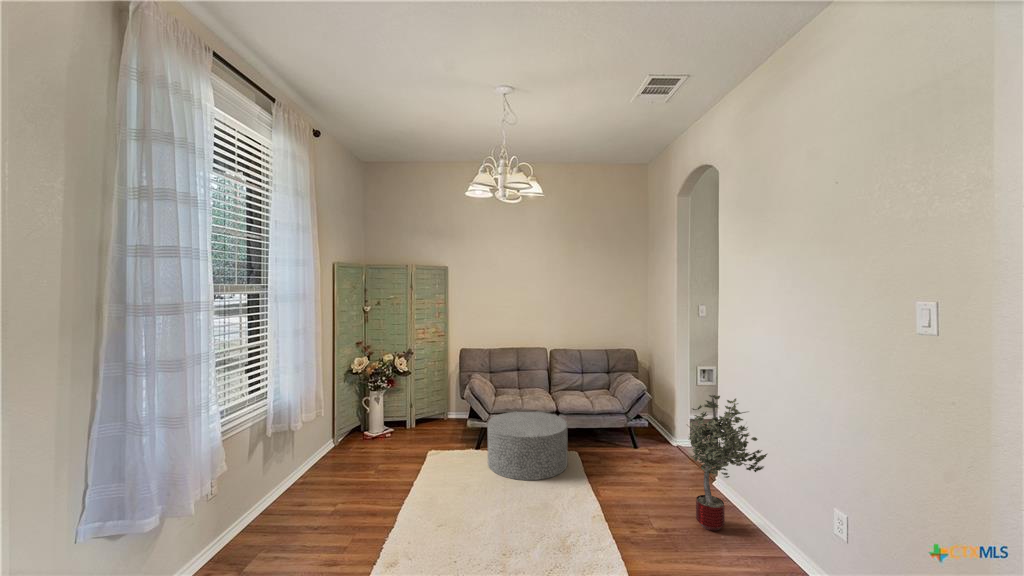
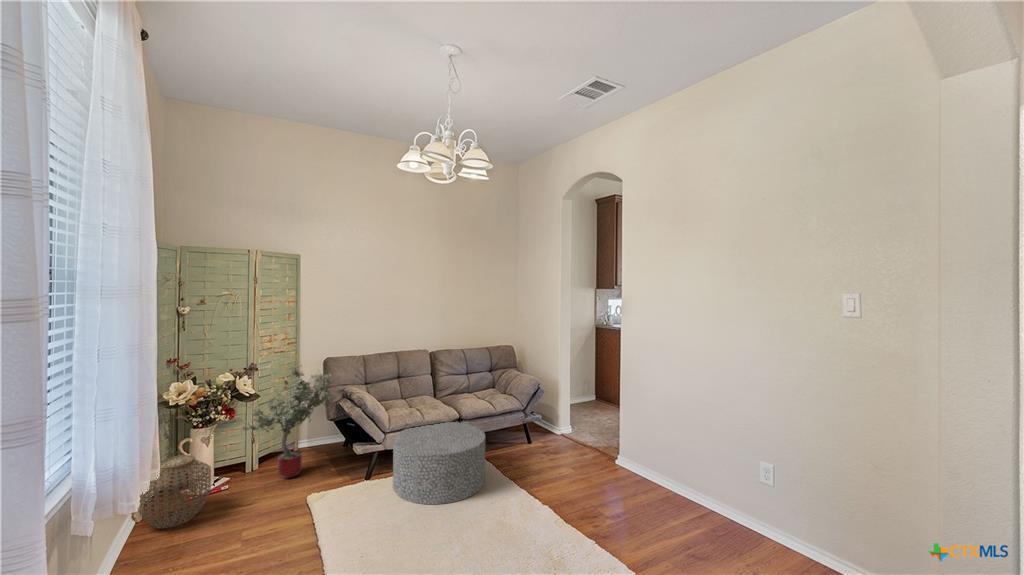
potted tree: present [688,395,767,531] -> present [242,365,333,478]
woven basket: none [331,407,372,453] -> present [139,455,211,528]

